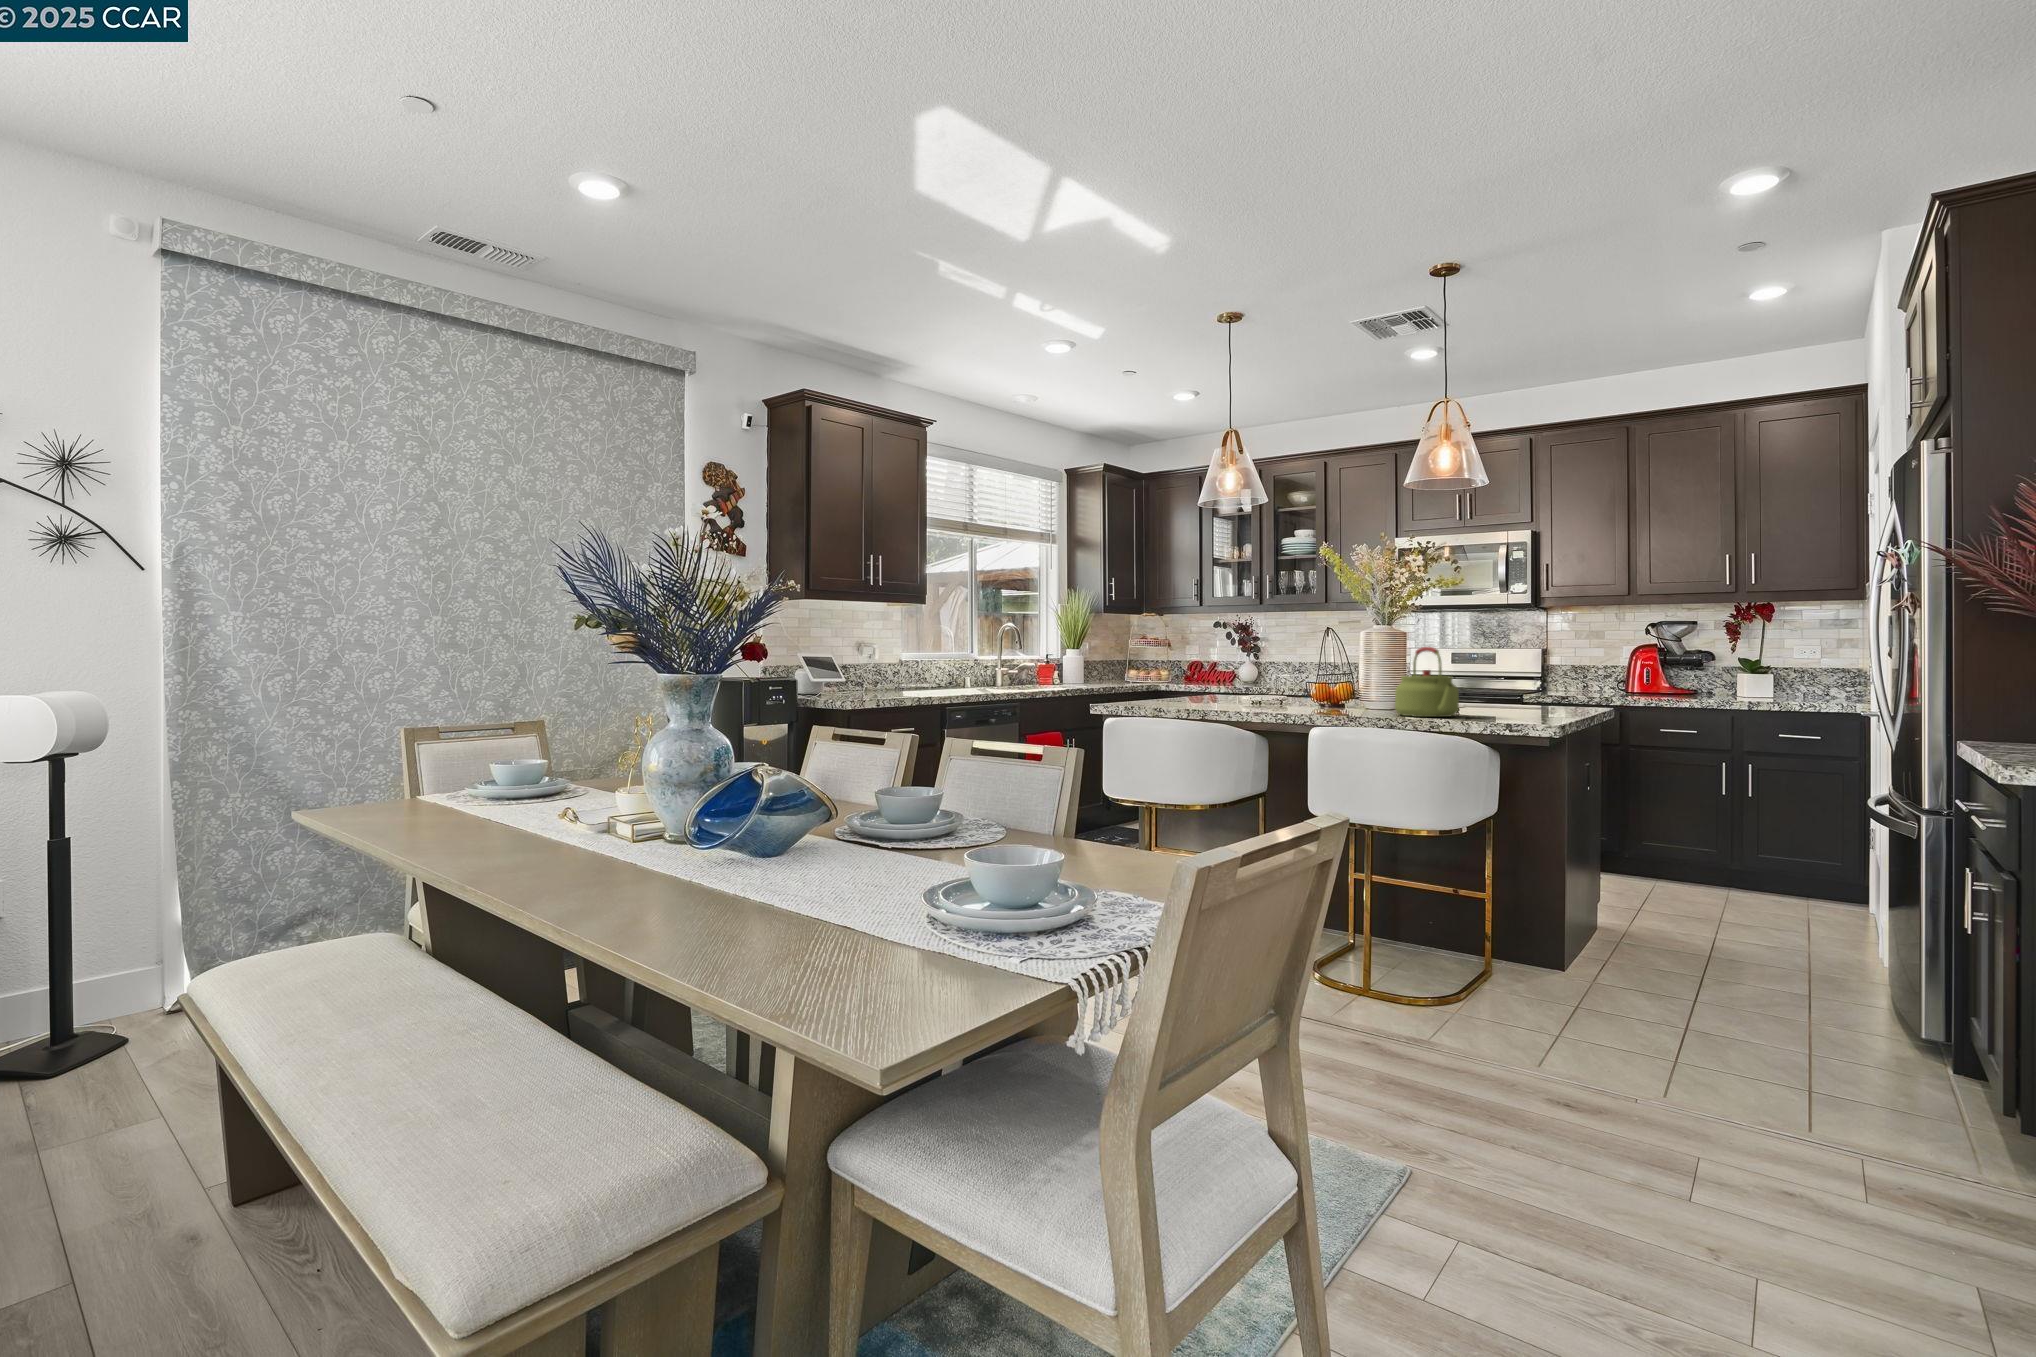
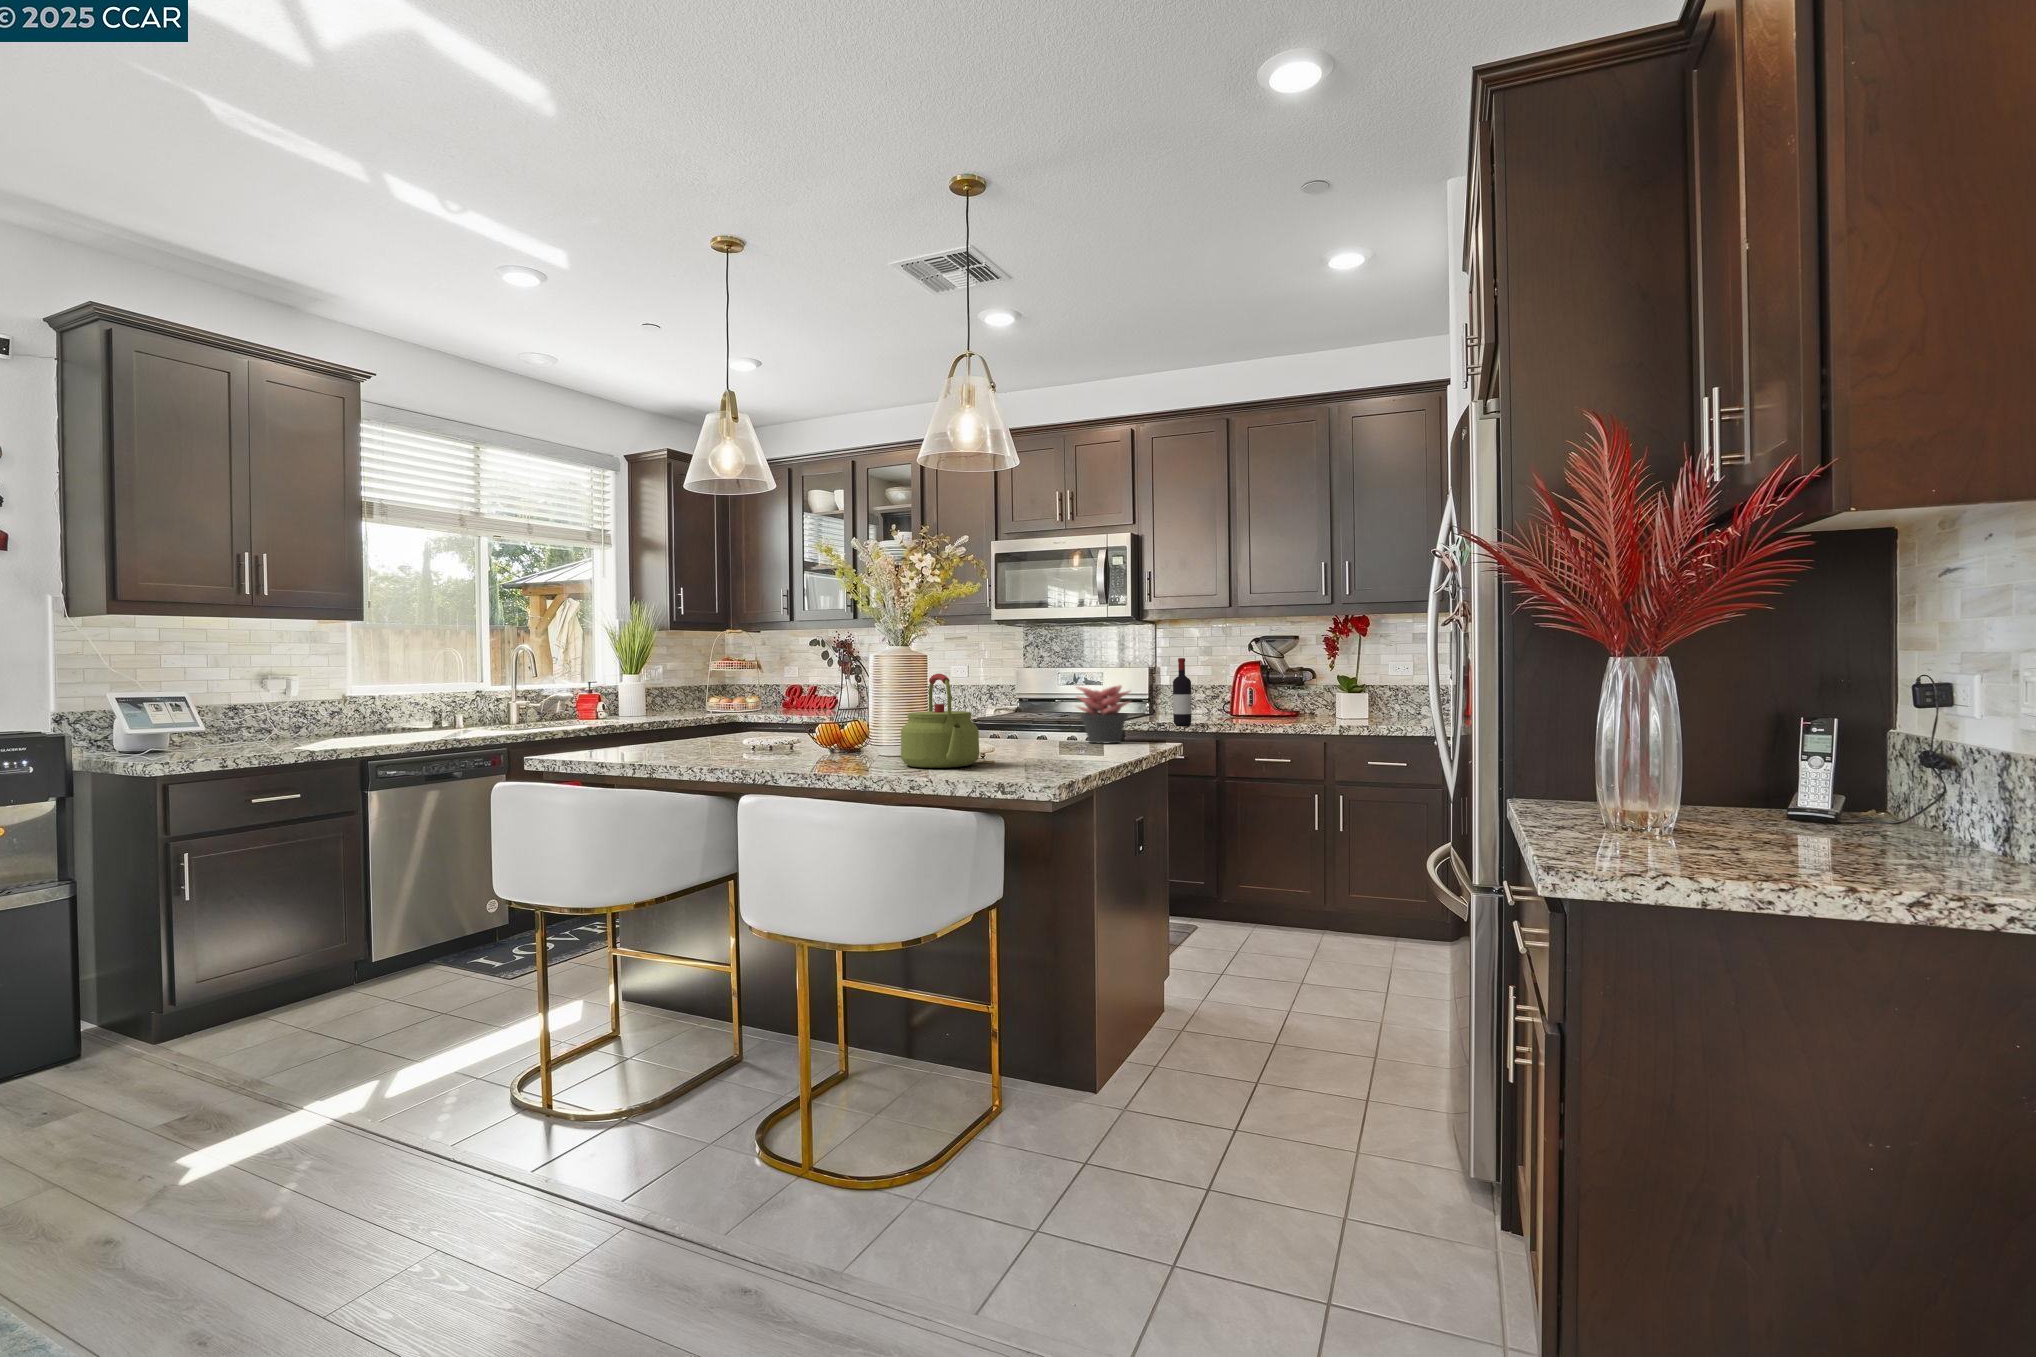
wine bottle: none [1574,640,1593,700] -> present [1173,658,1192,726]
succulent plant: none [1507,661,1560,708] -> present [1077,686,1130,743]

